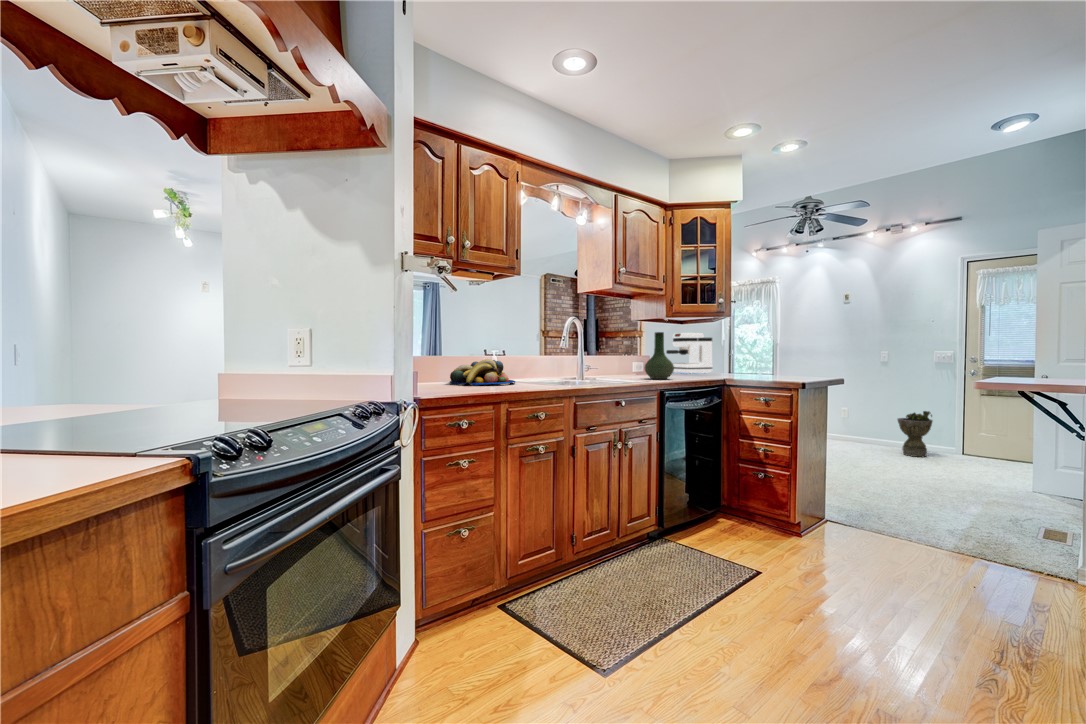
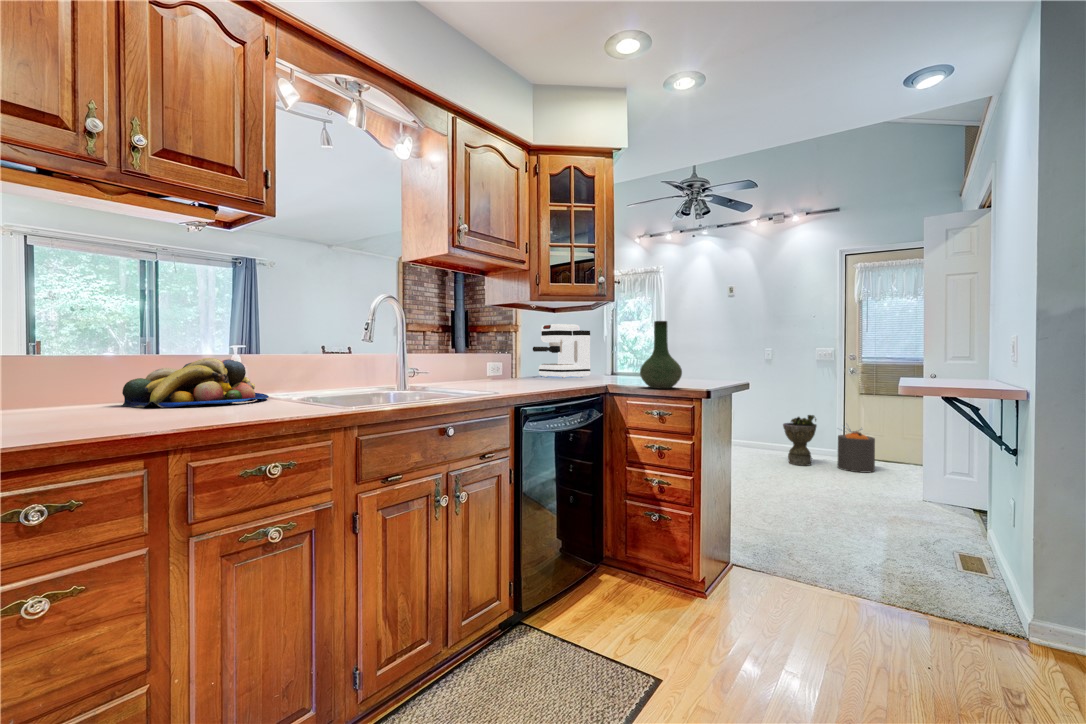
vase: present [645,332,674,379] -> present [640,321,682,388]
trash can: none [953,418,995,466] -> present [838,426,875,473]

